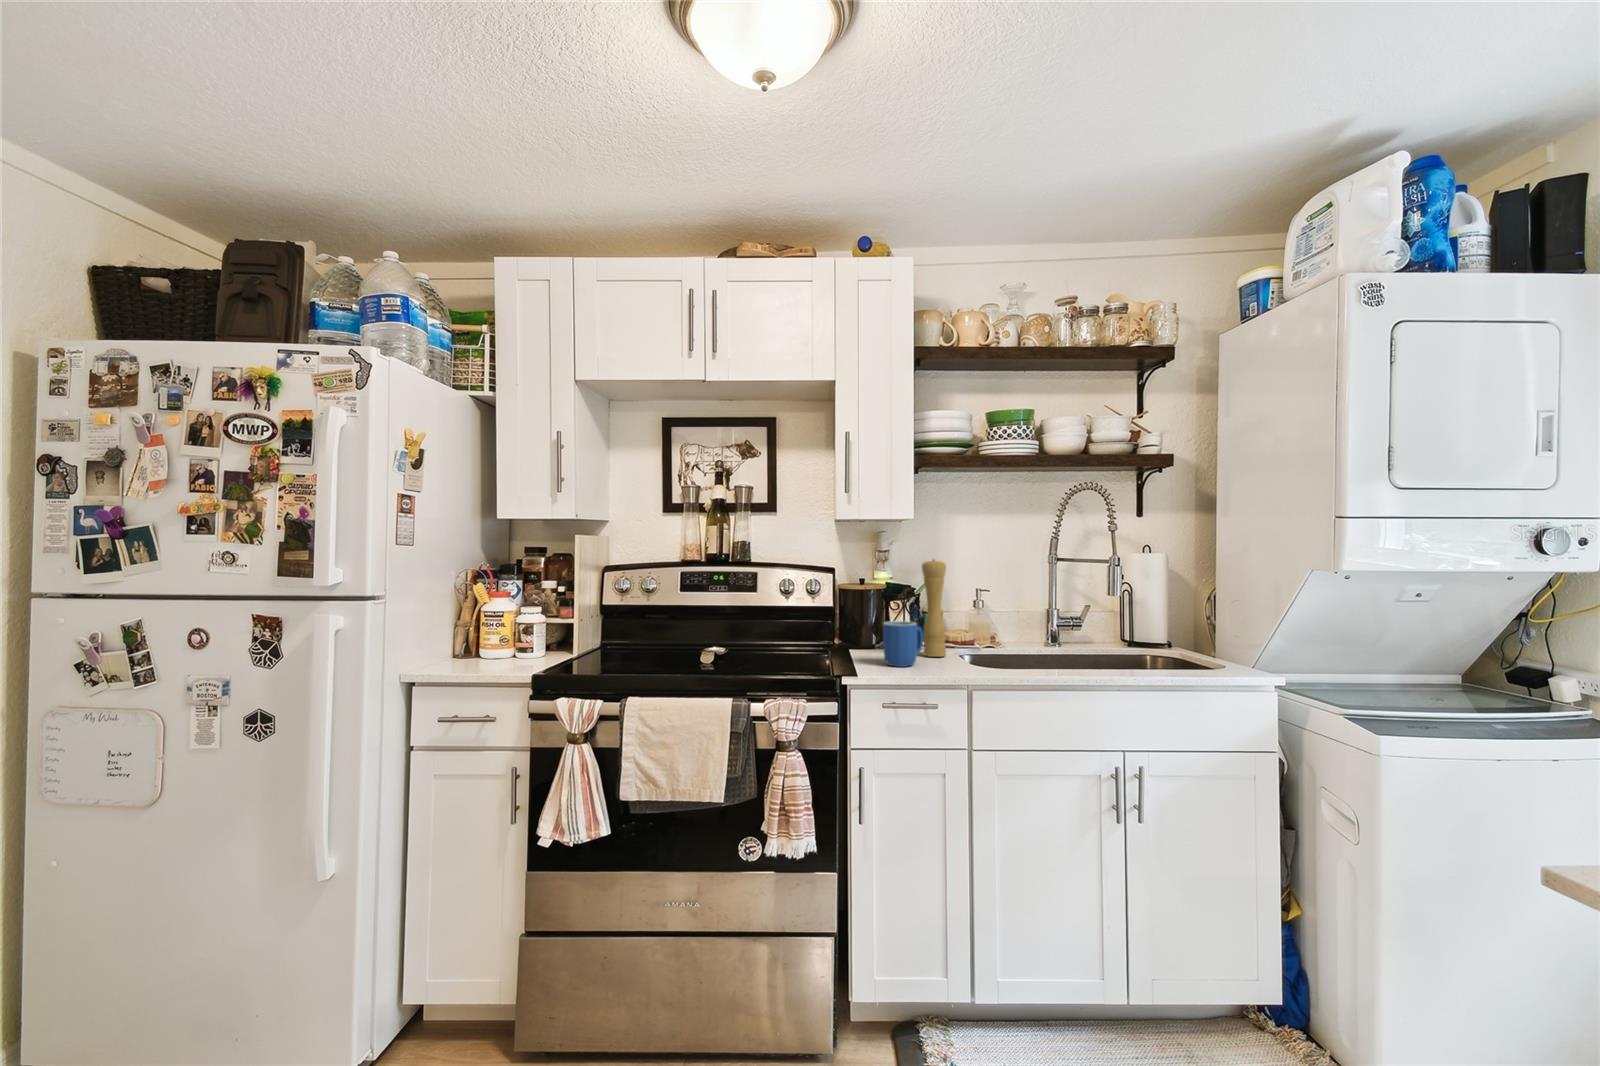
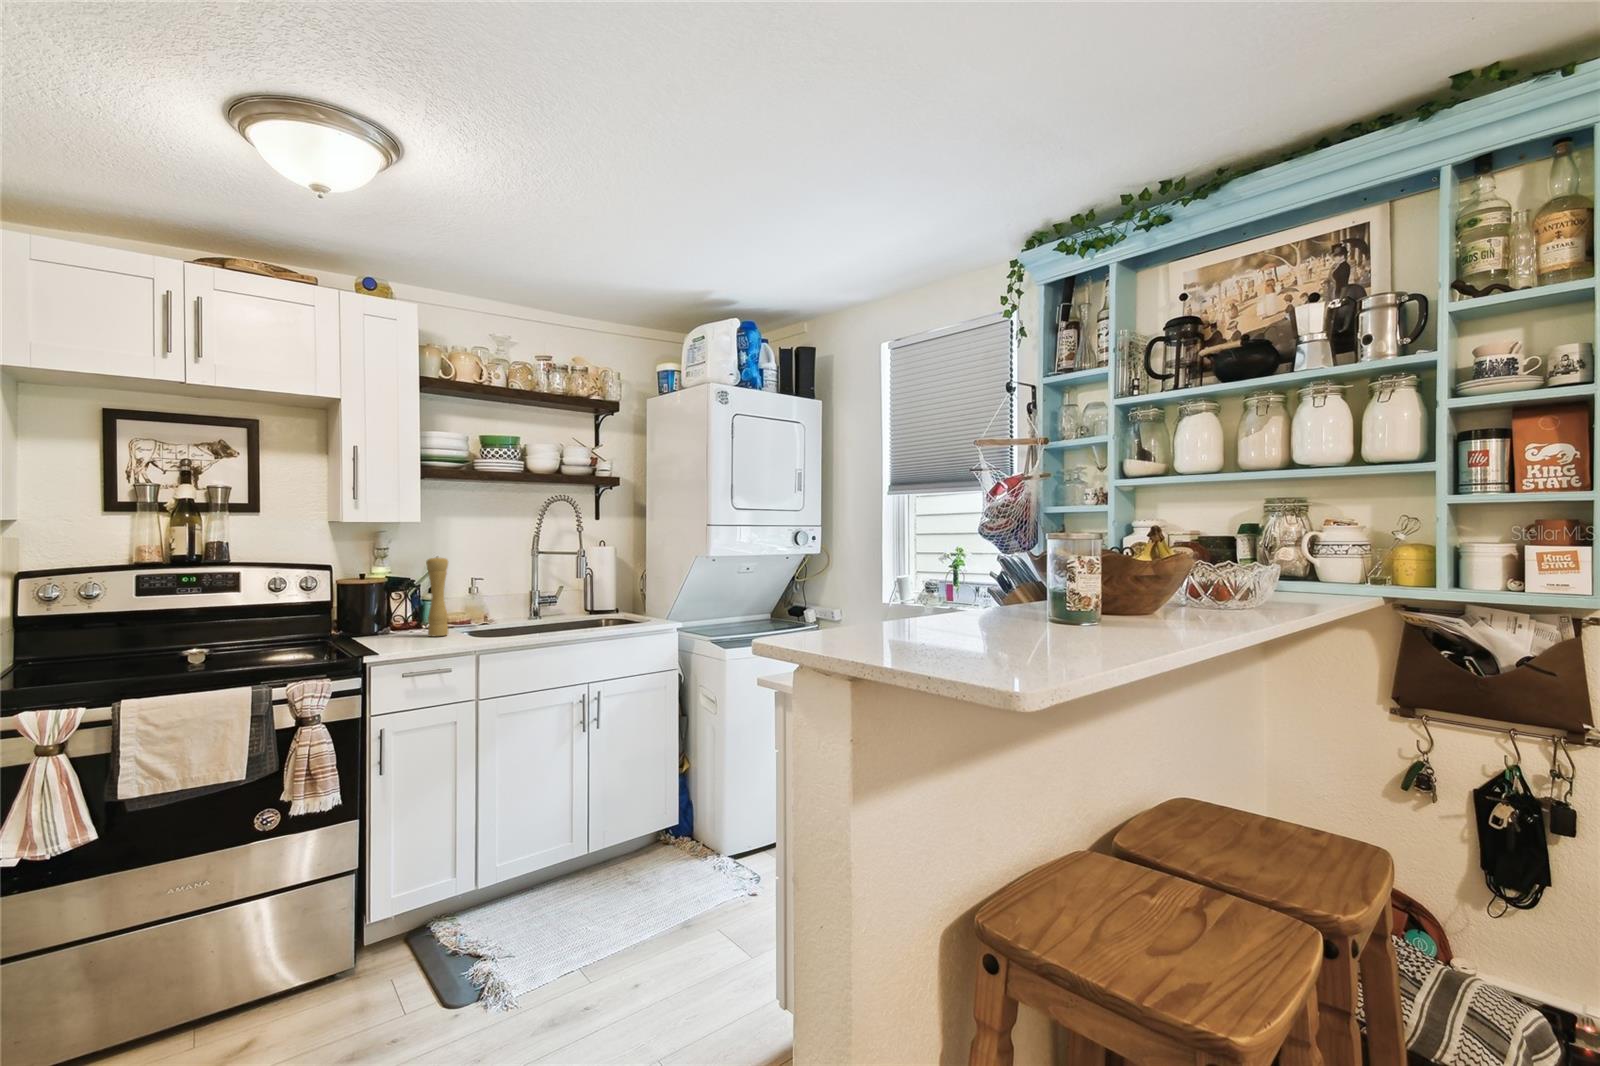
mug: present [883,621,923,667] -> none [394,608,431,646]

